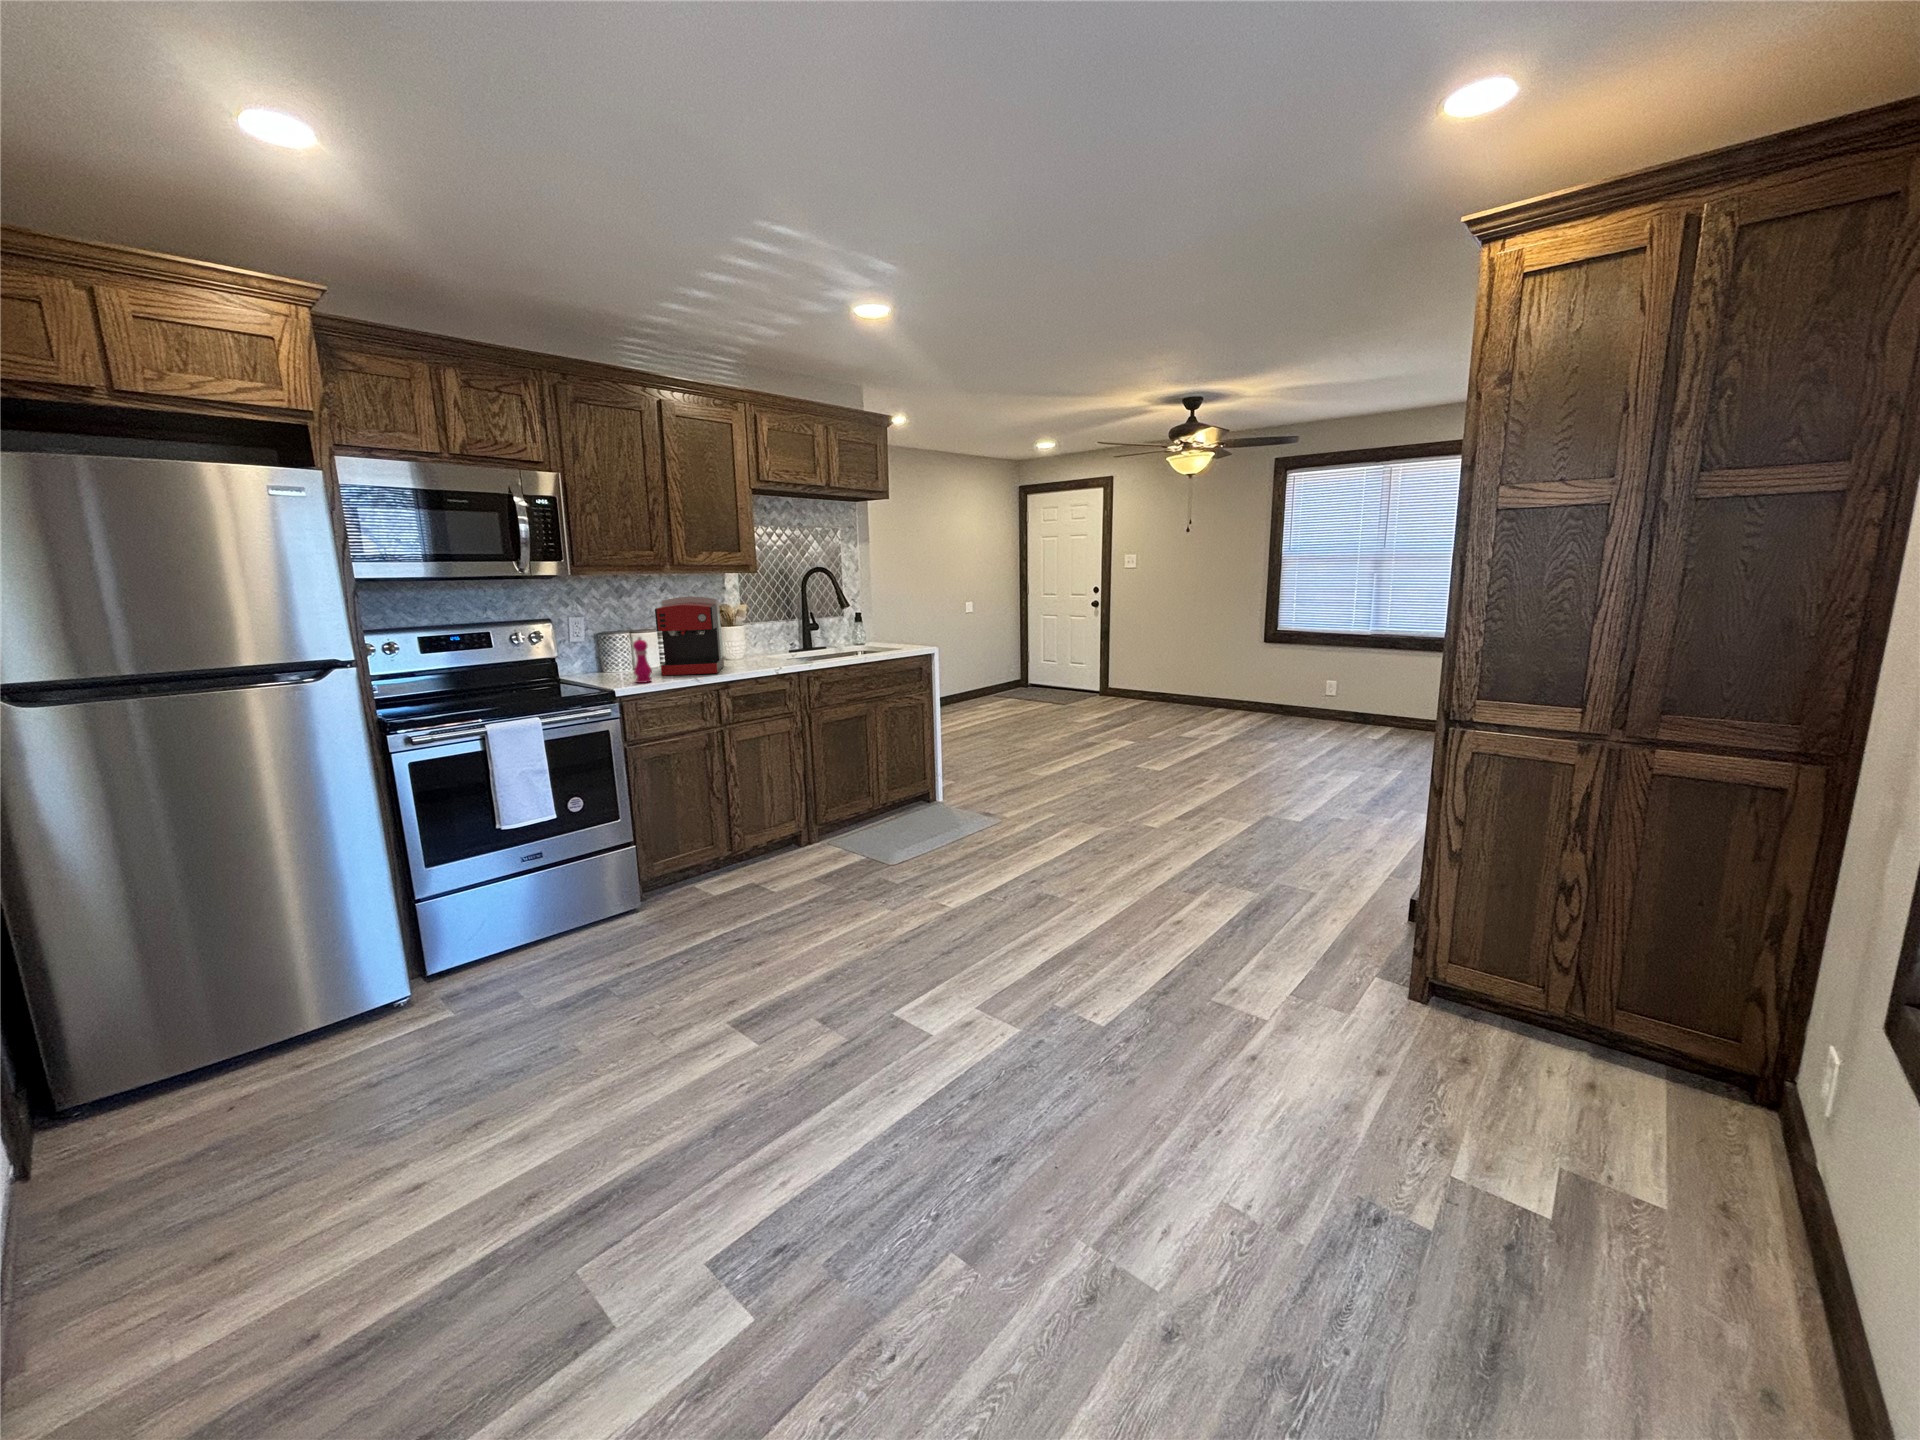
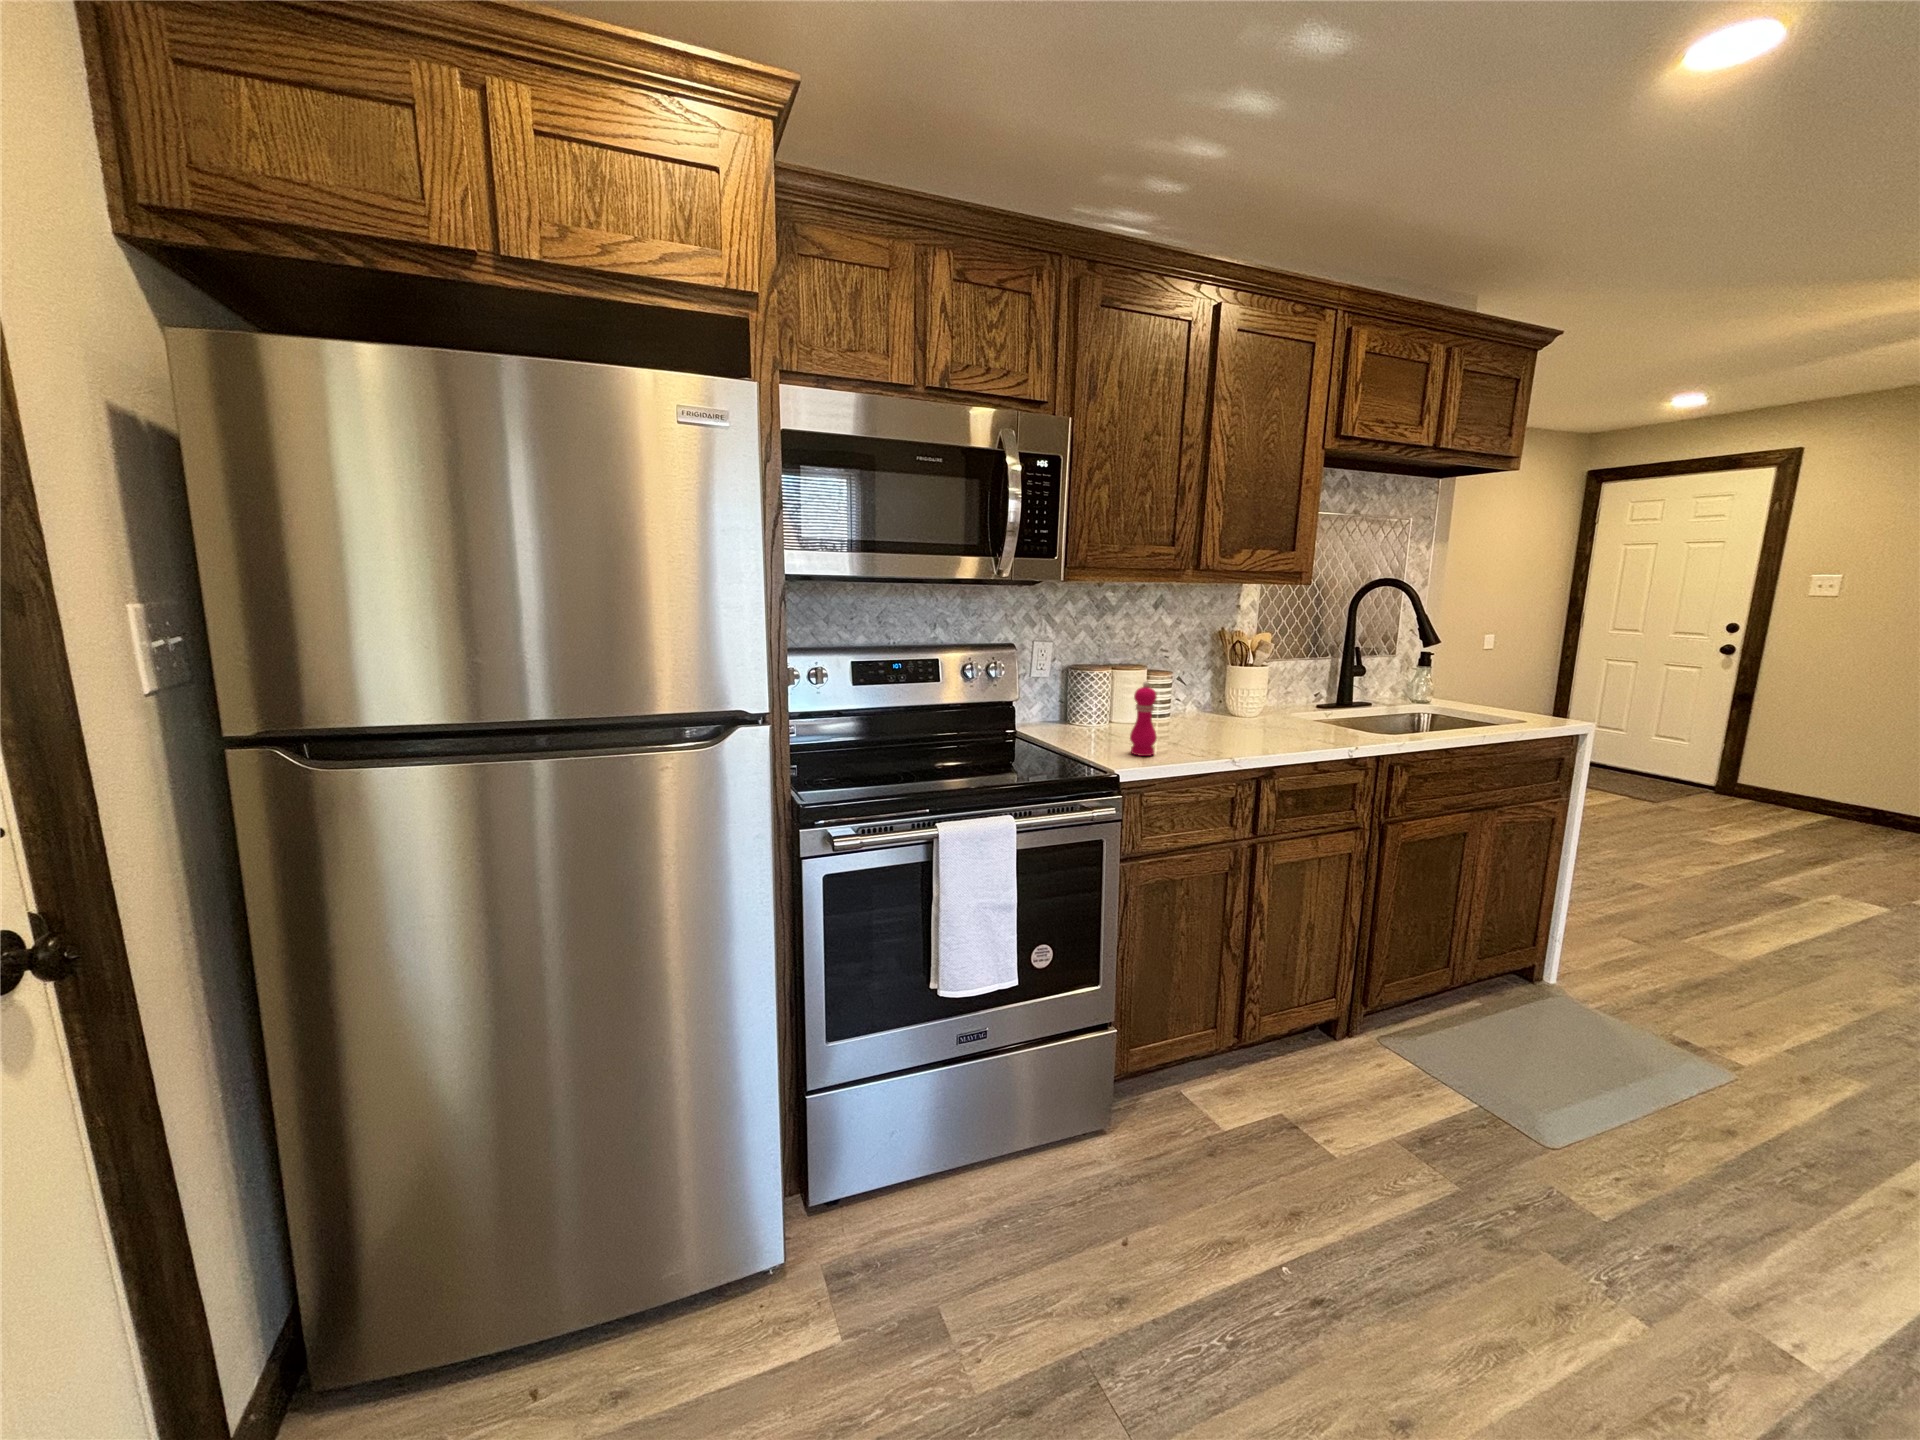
coffee maker: present [655,596,724,676] -> none [1160,619,1257,747]

